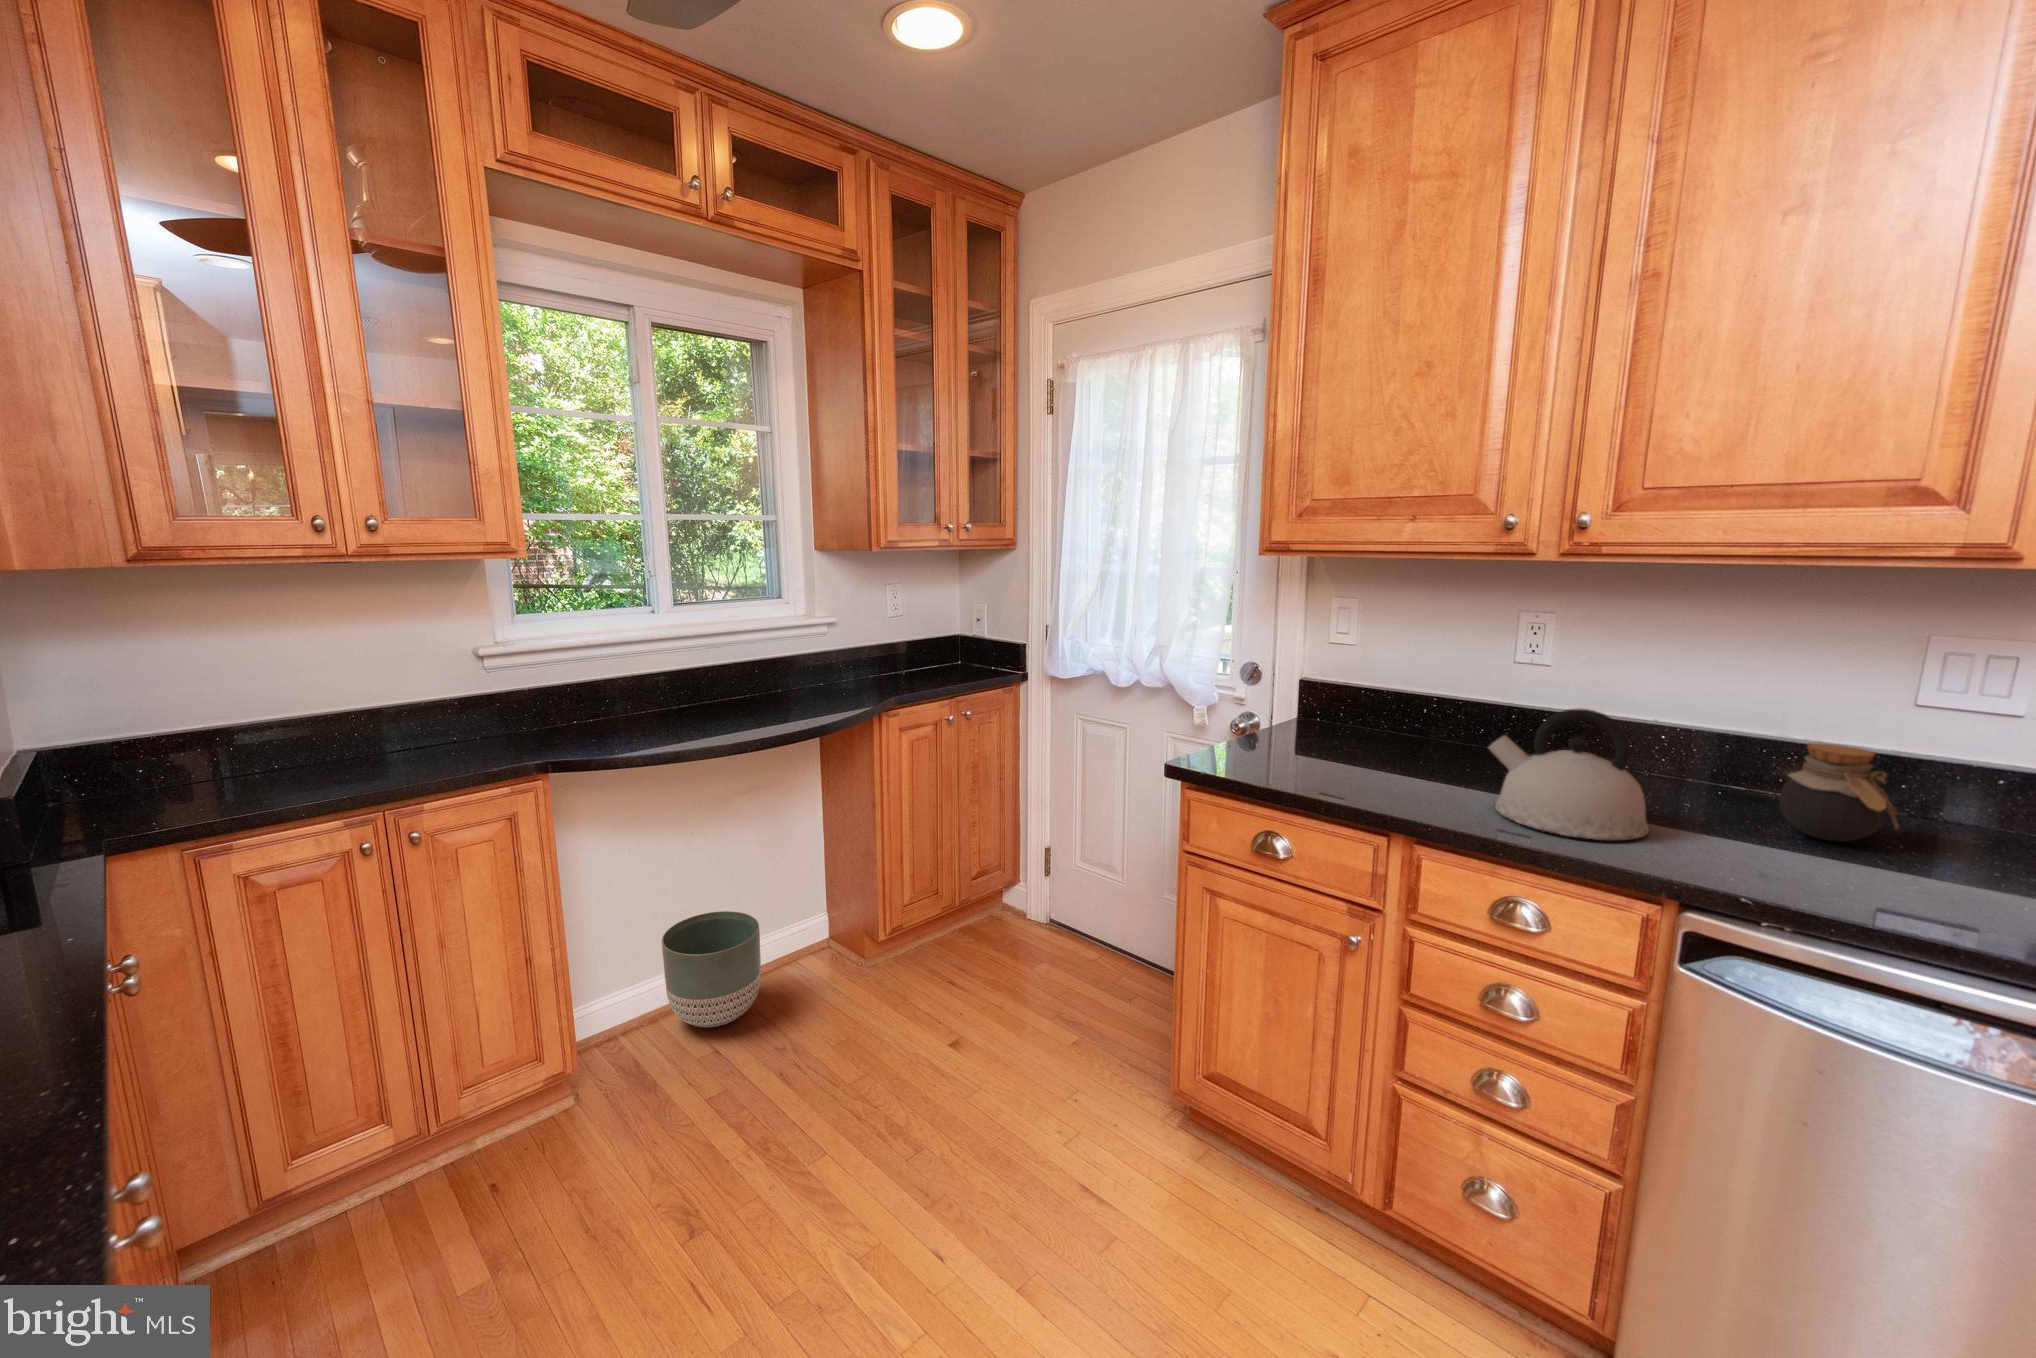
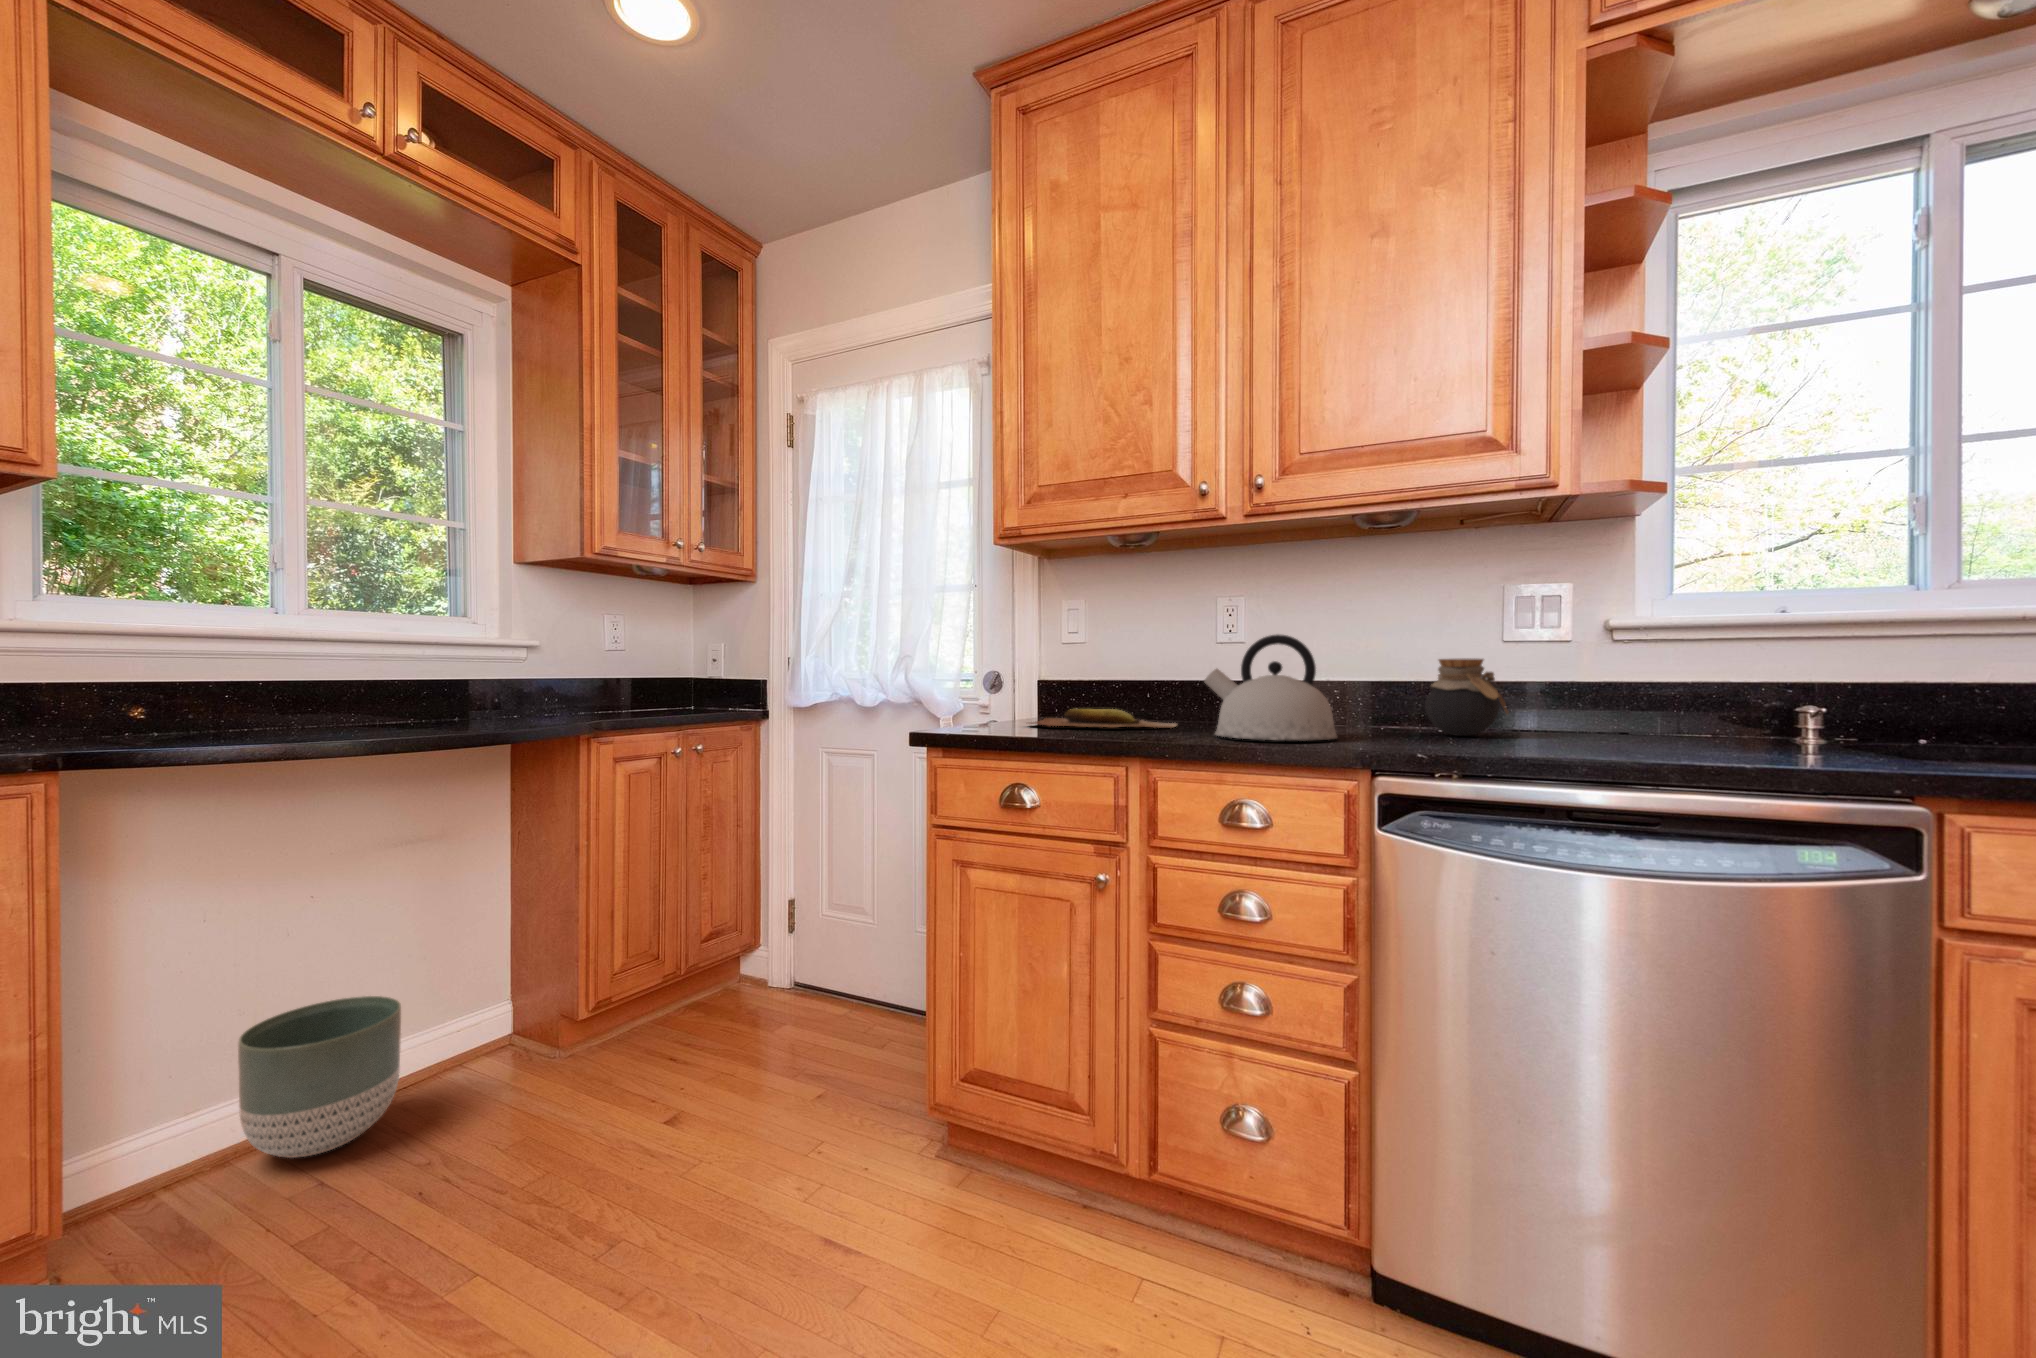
cutting board: none [1280,733,1456,775] -> present [1032,709,1177,728]

